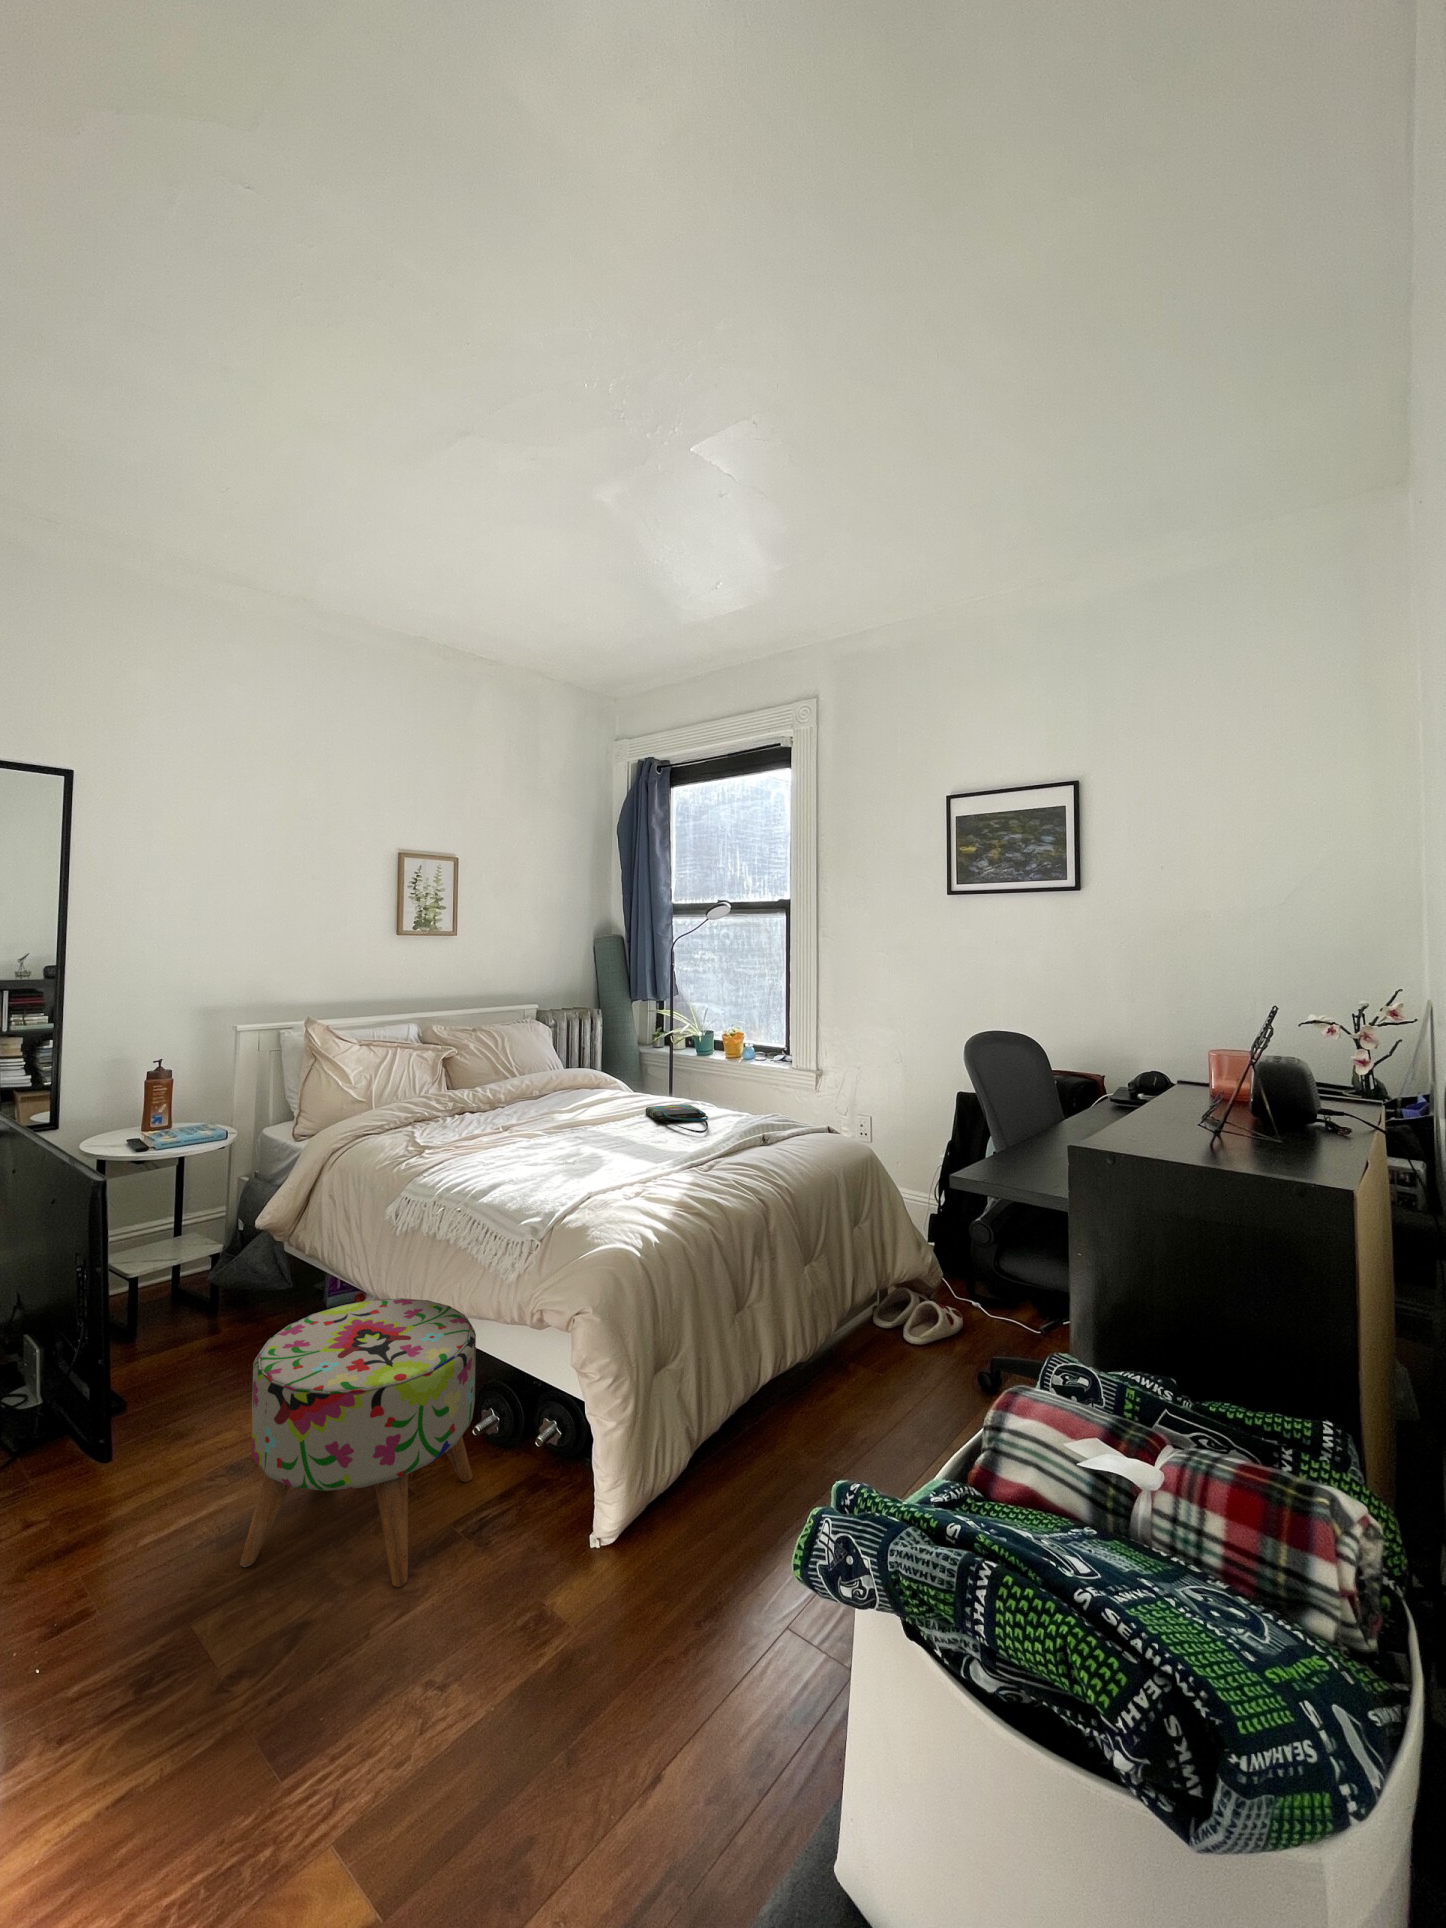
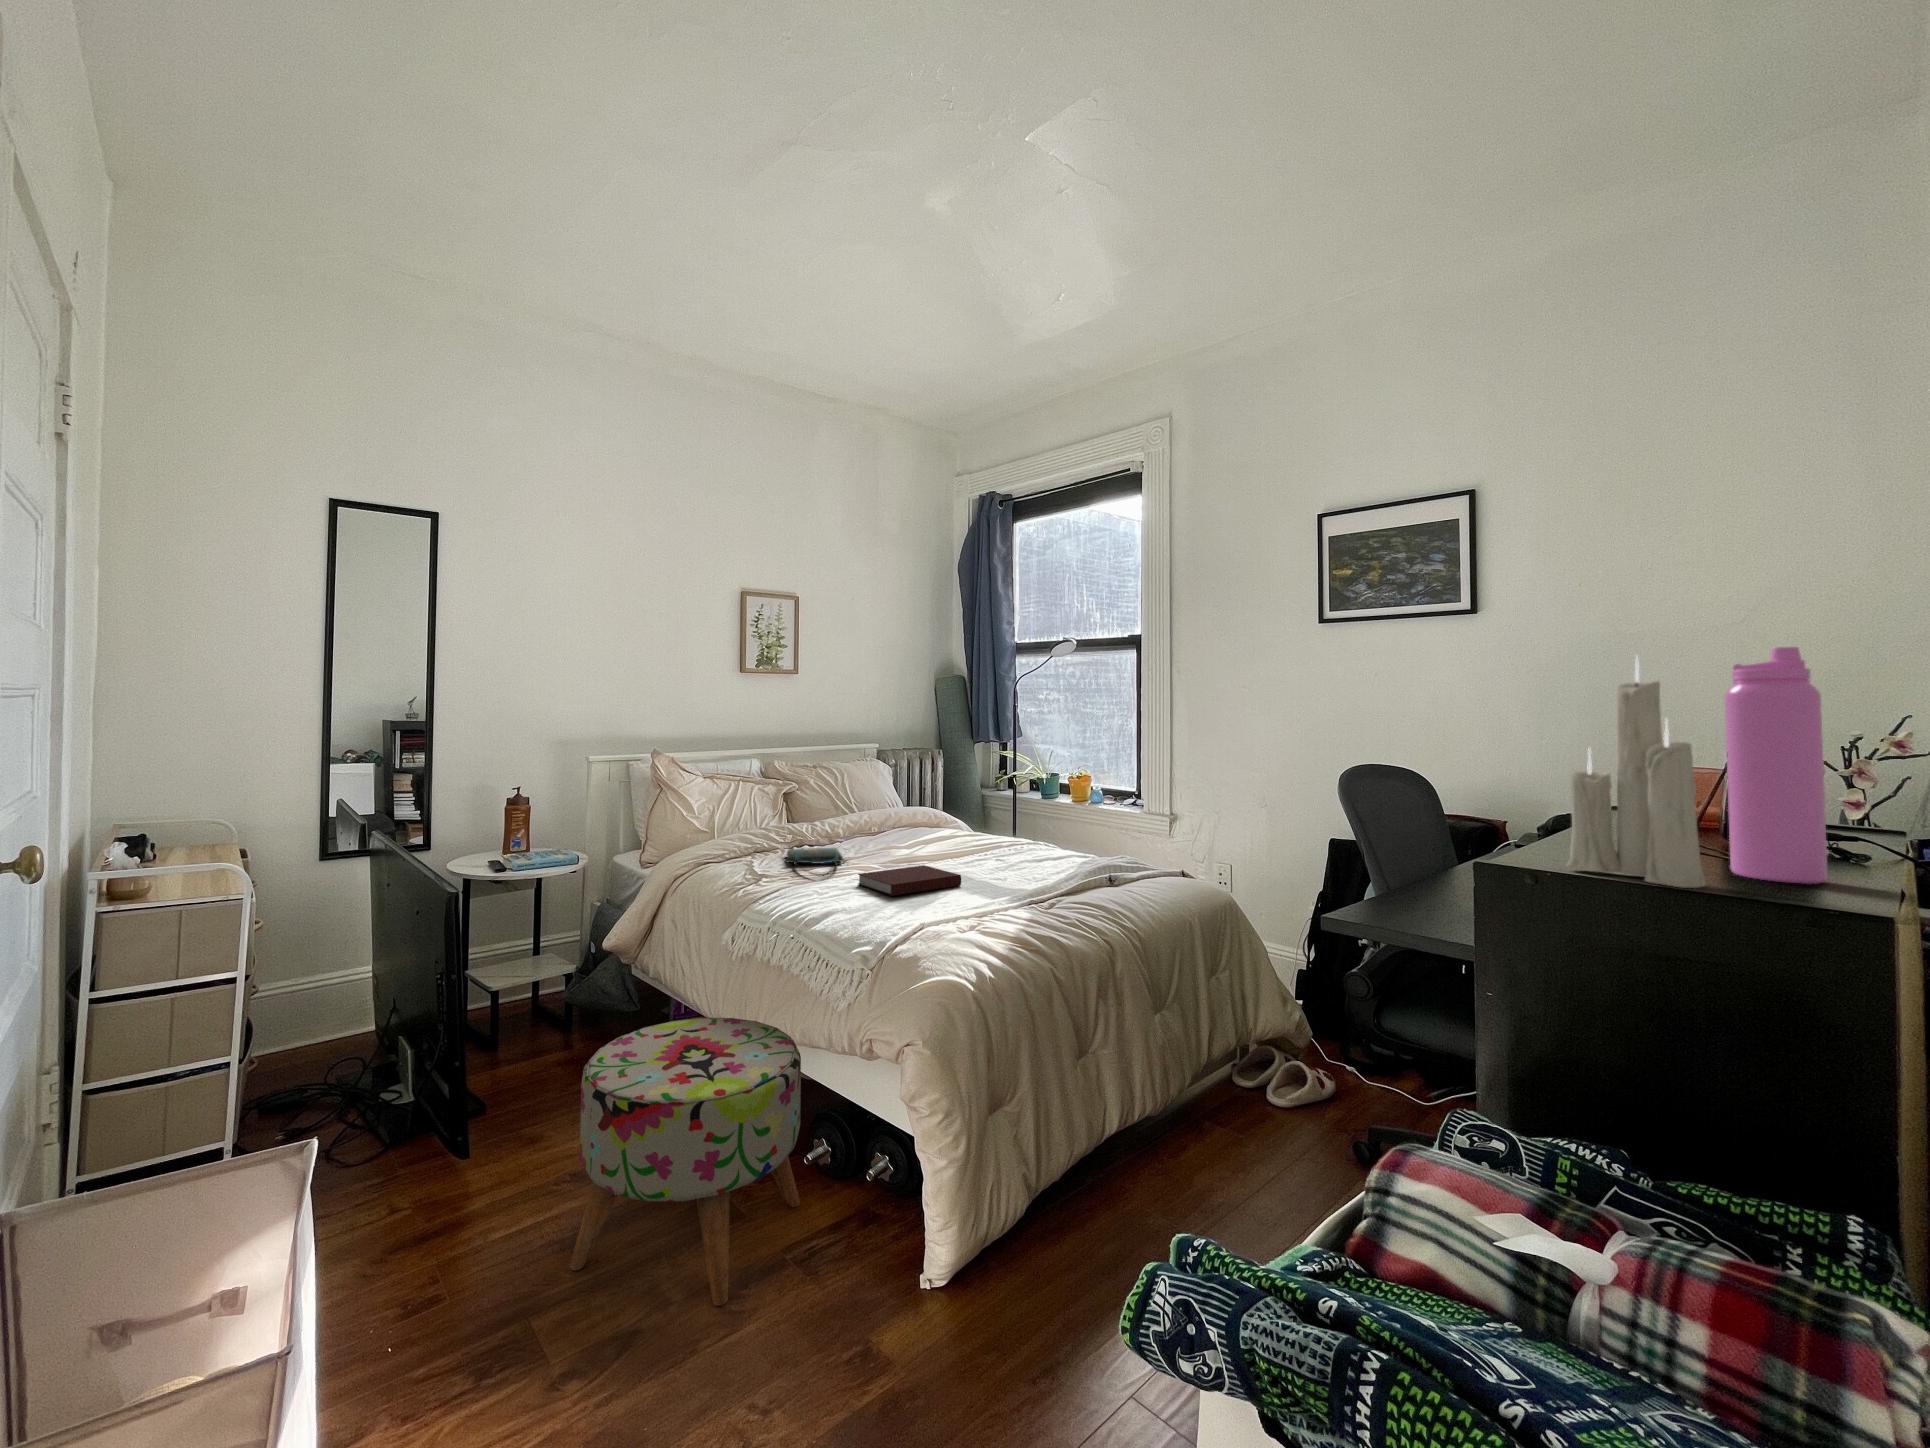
candle: none [1140,964,1238,1165] -> present [1567,657,1706,888]
water bottle: none [1255,967,1324,1156] -> present [1725,647,1828,884]
tote bag: present [645,1104,708,1133] -> present [784,848,843,876]
notebook: none [524,1133,626,1167] -> present [858,865,961,896]

